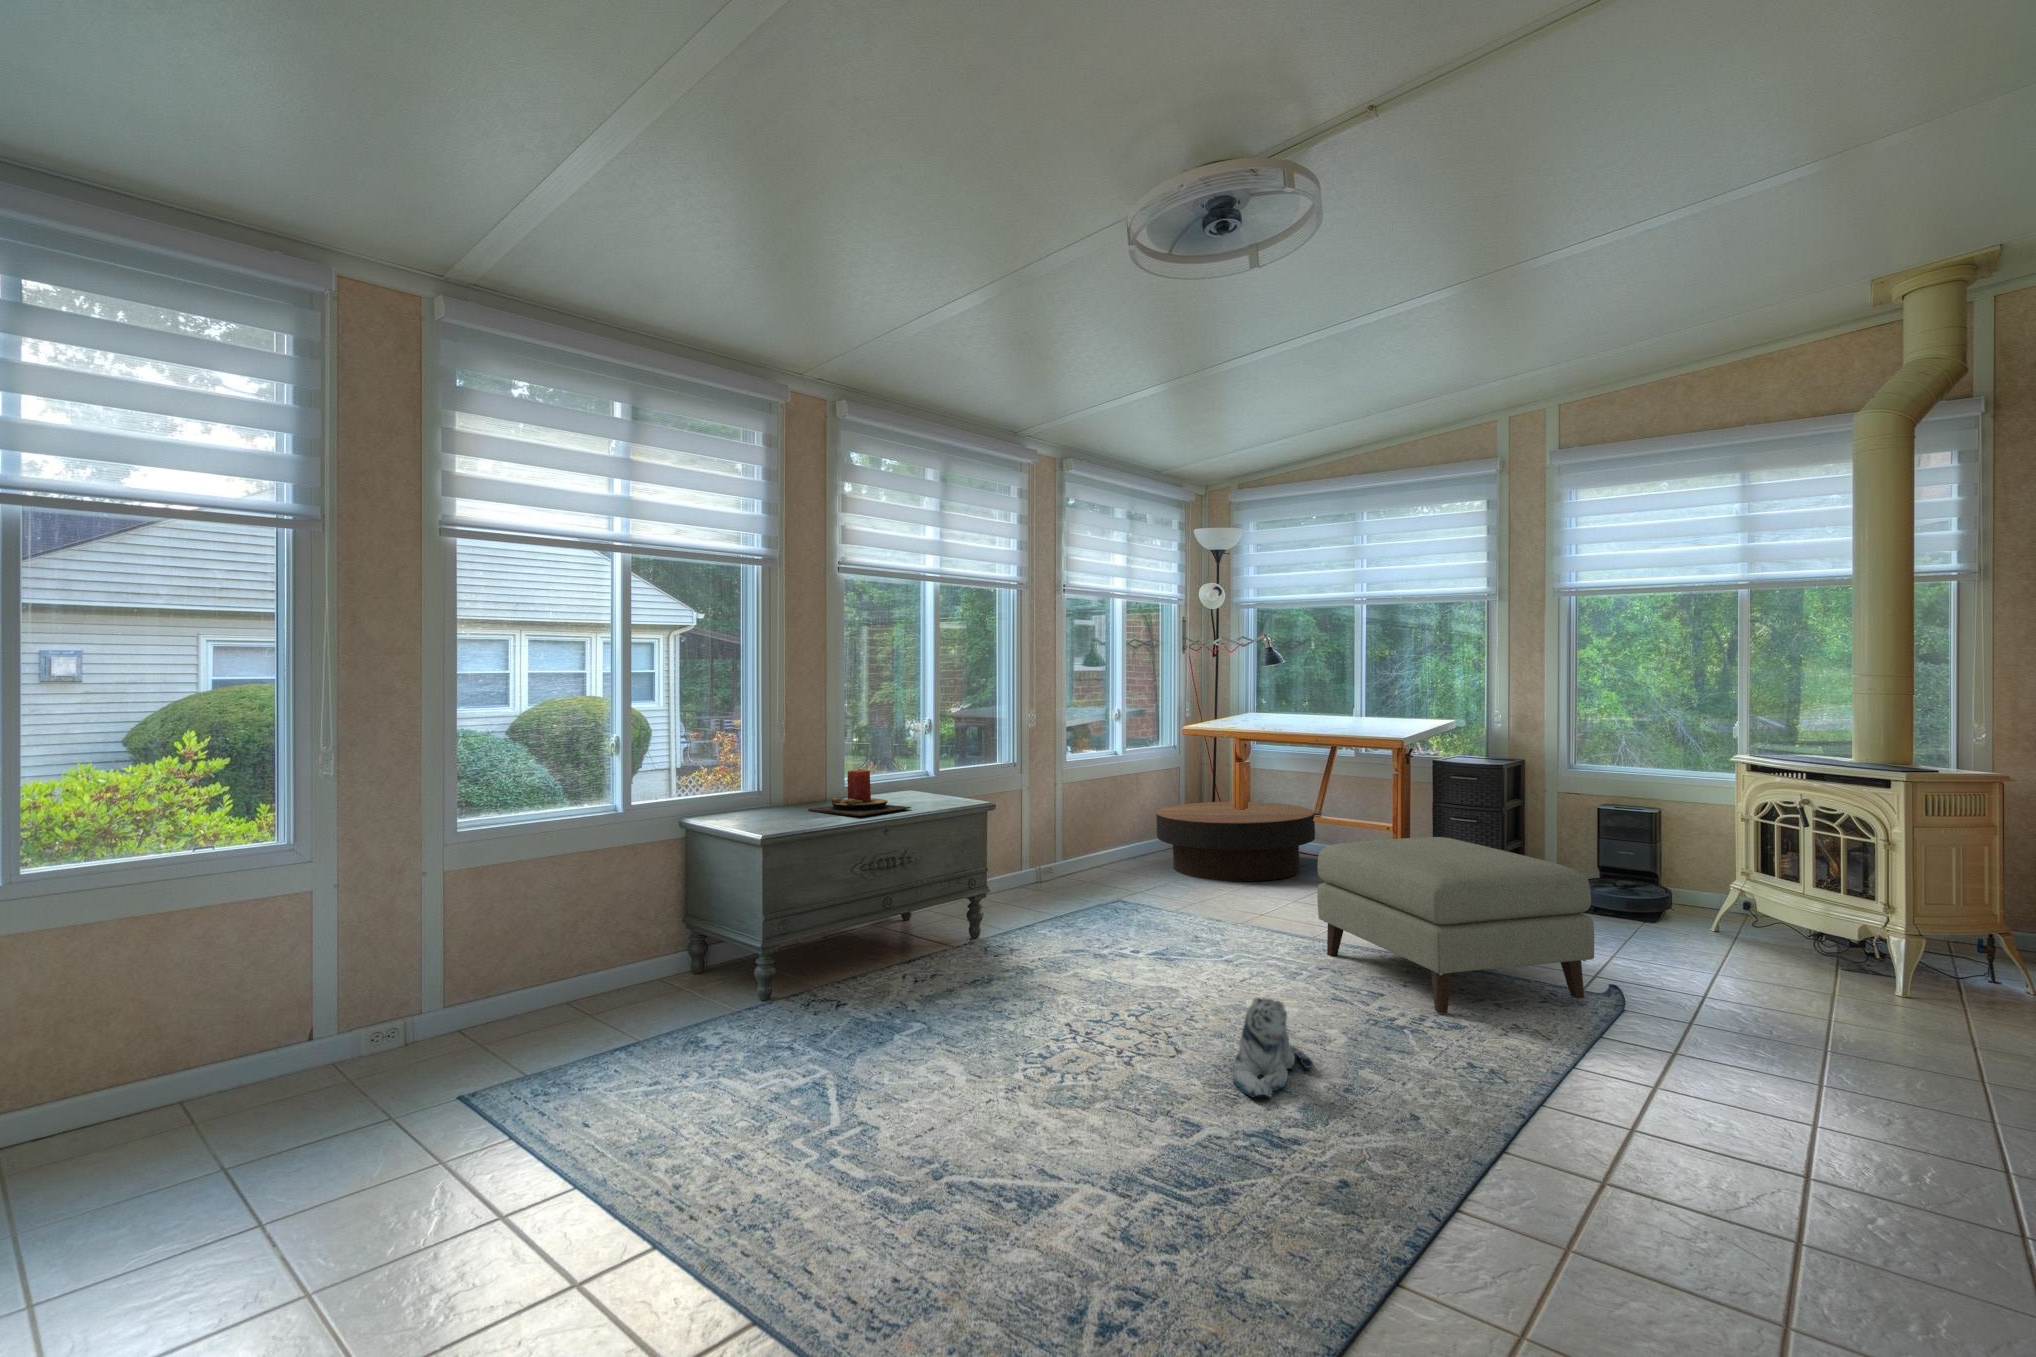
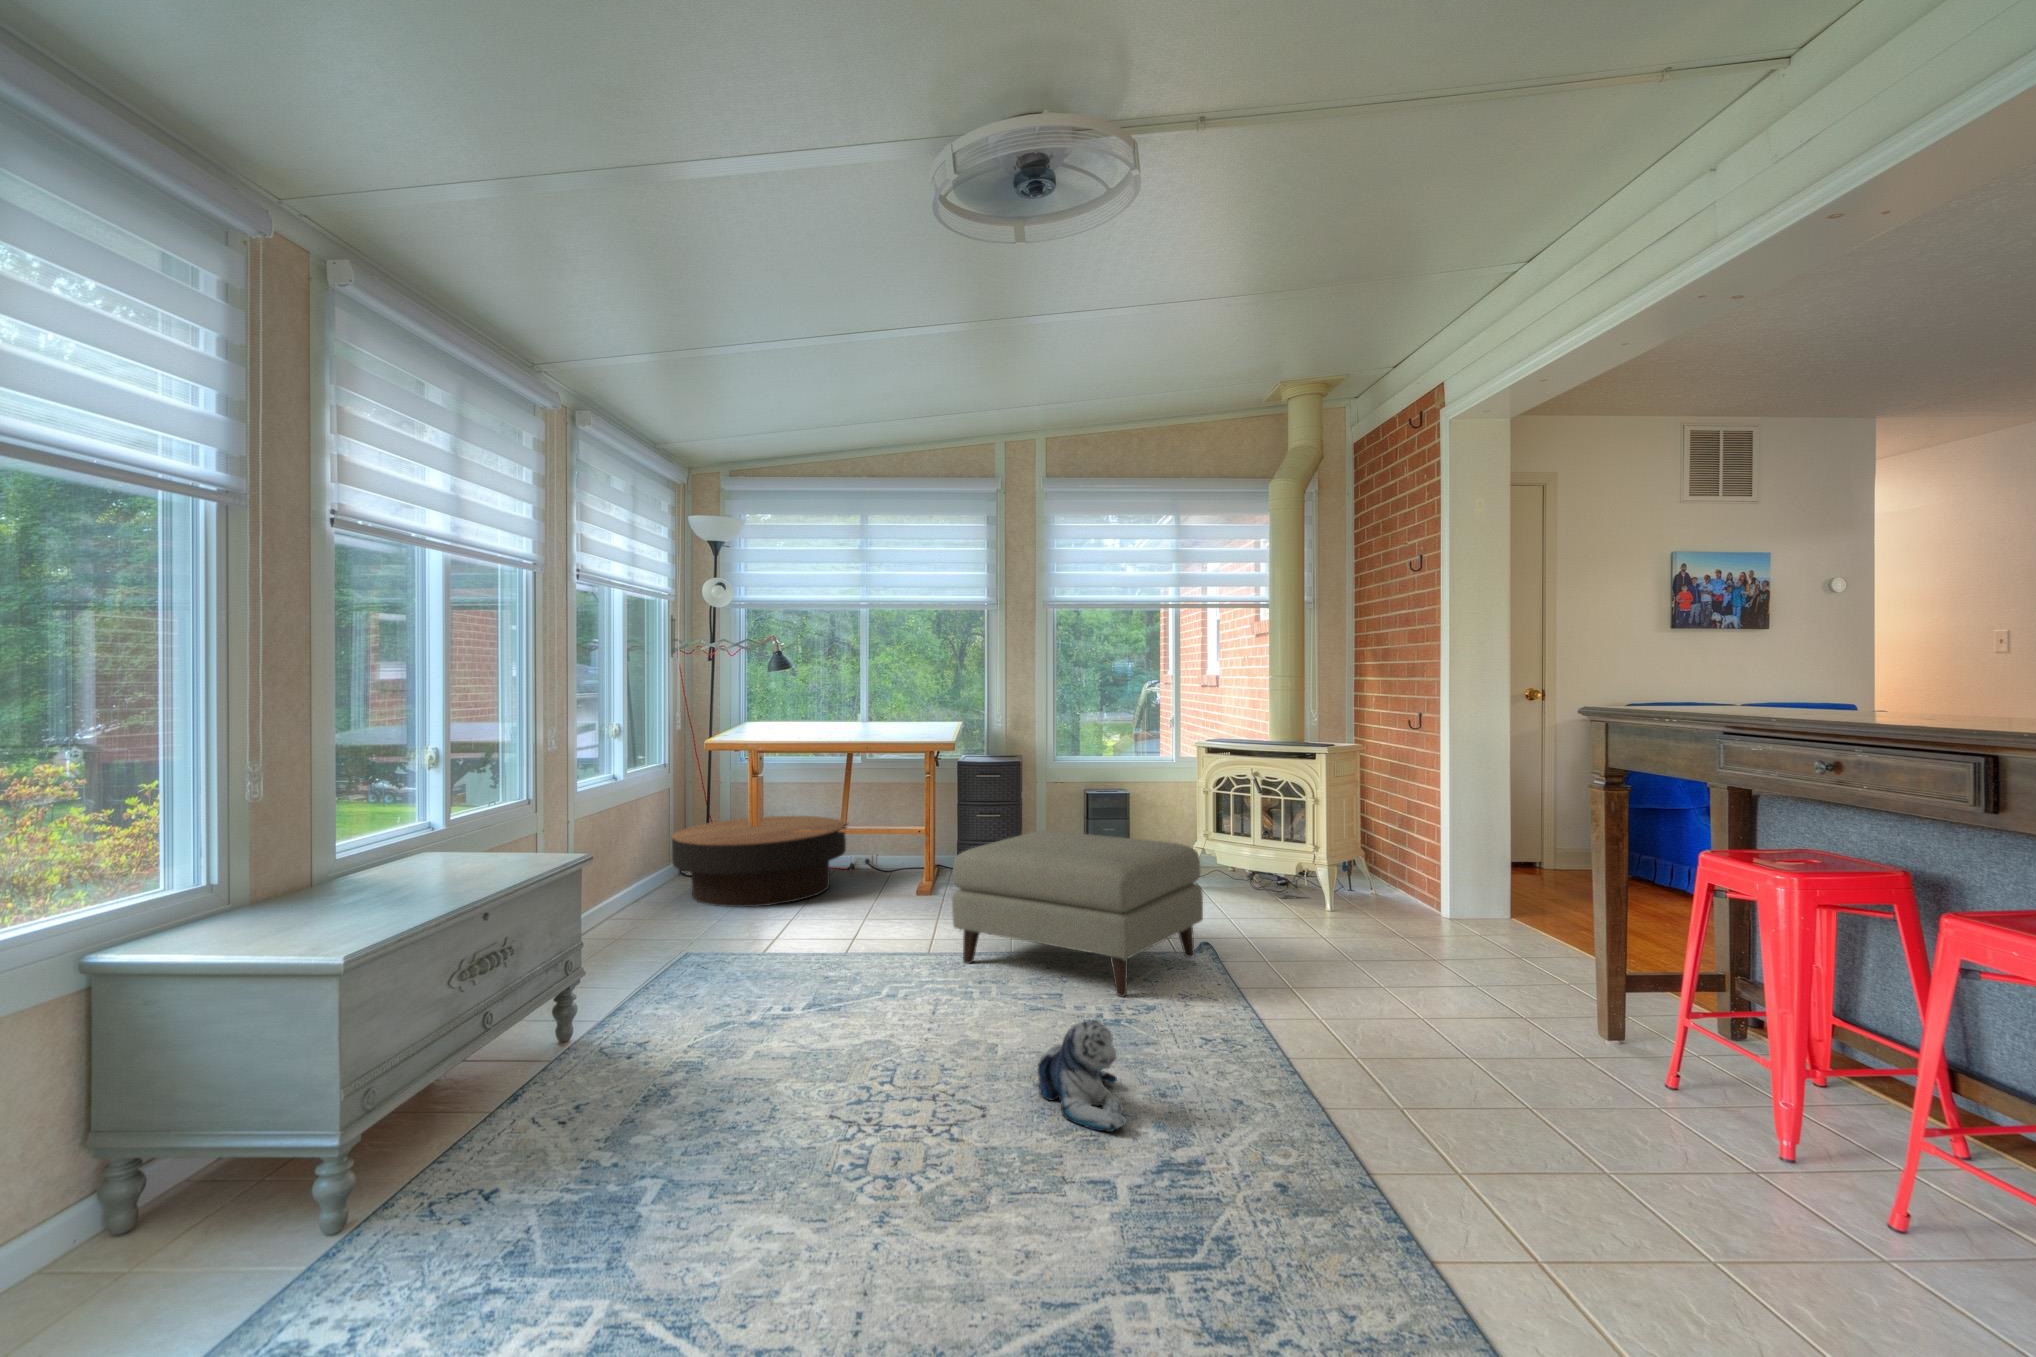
candle: present [808,769,911,816] -> none [312,823,495,898]

